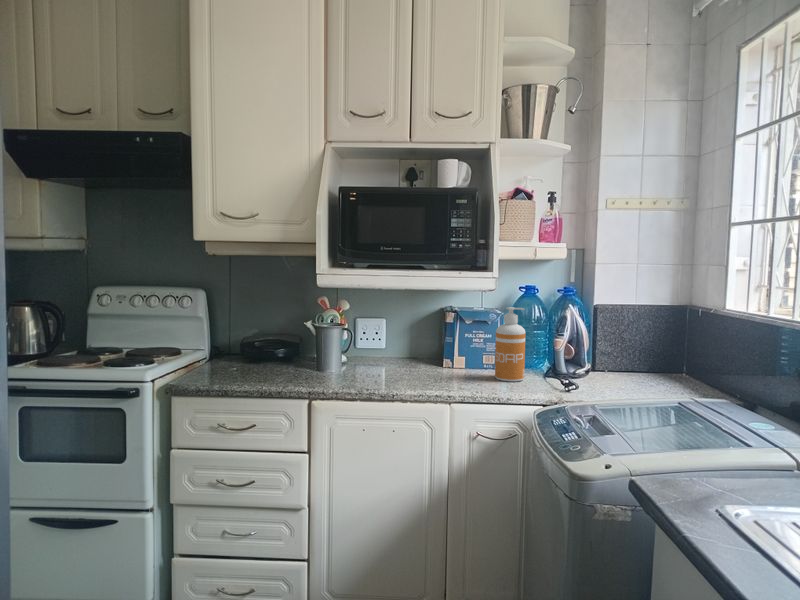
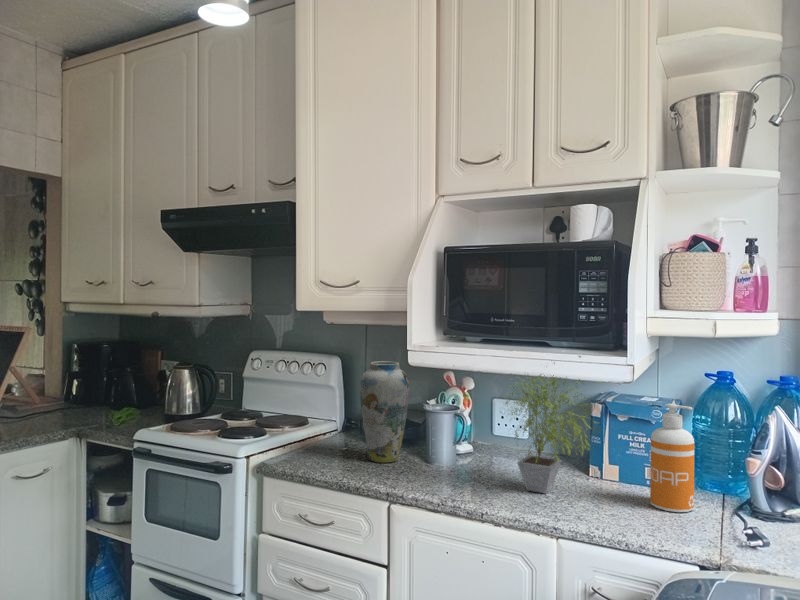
potted plant: none [386,278,465,381] -> present [506,374,599,494]
vase: none [254,288,299,376] -> present [360,361,409,463]

